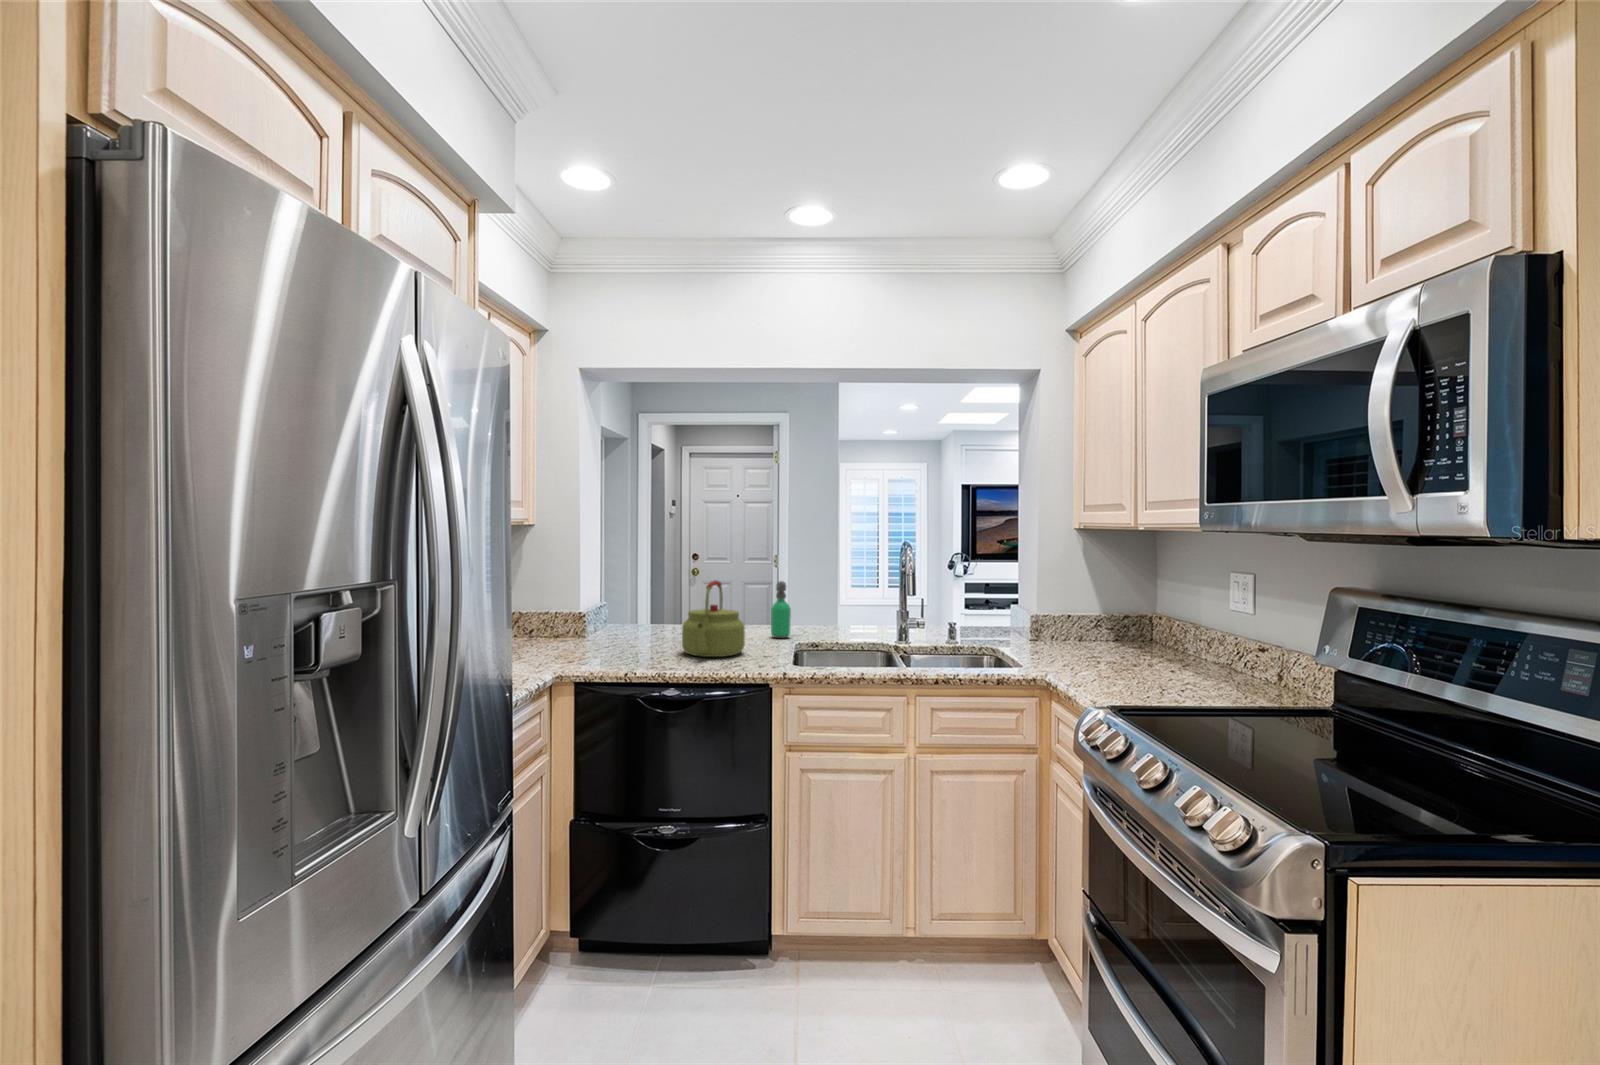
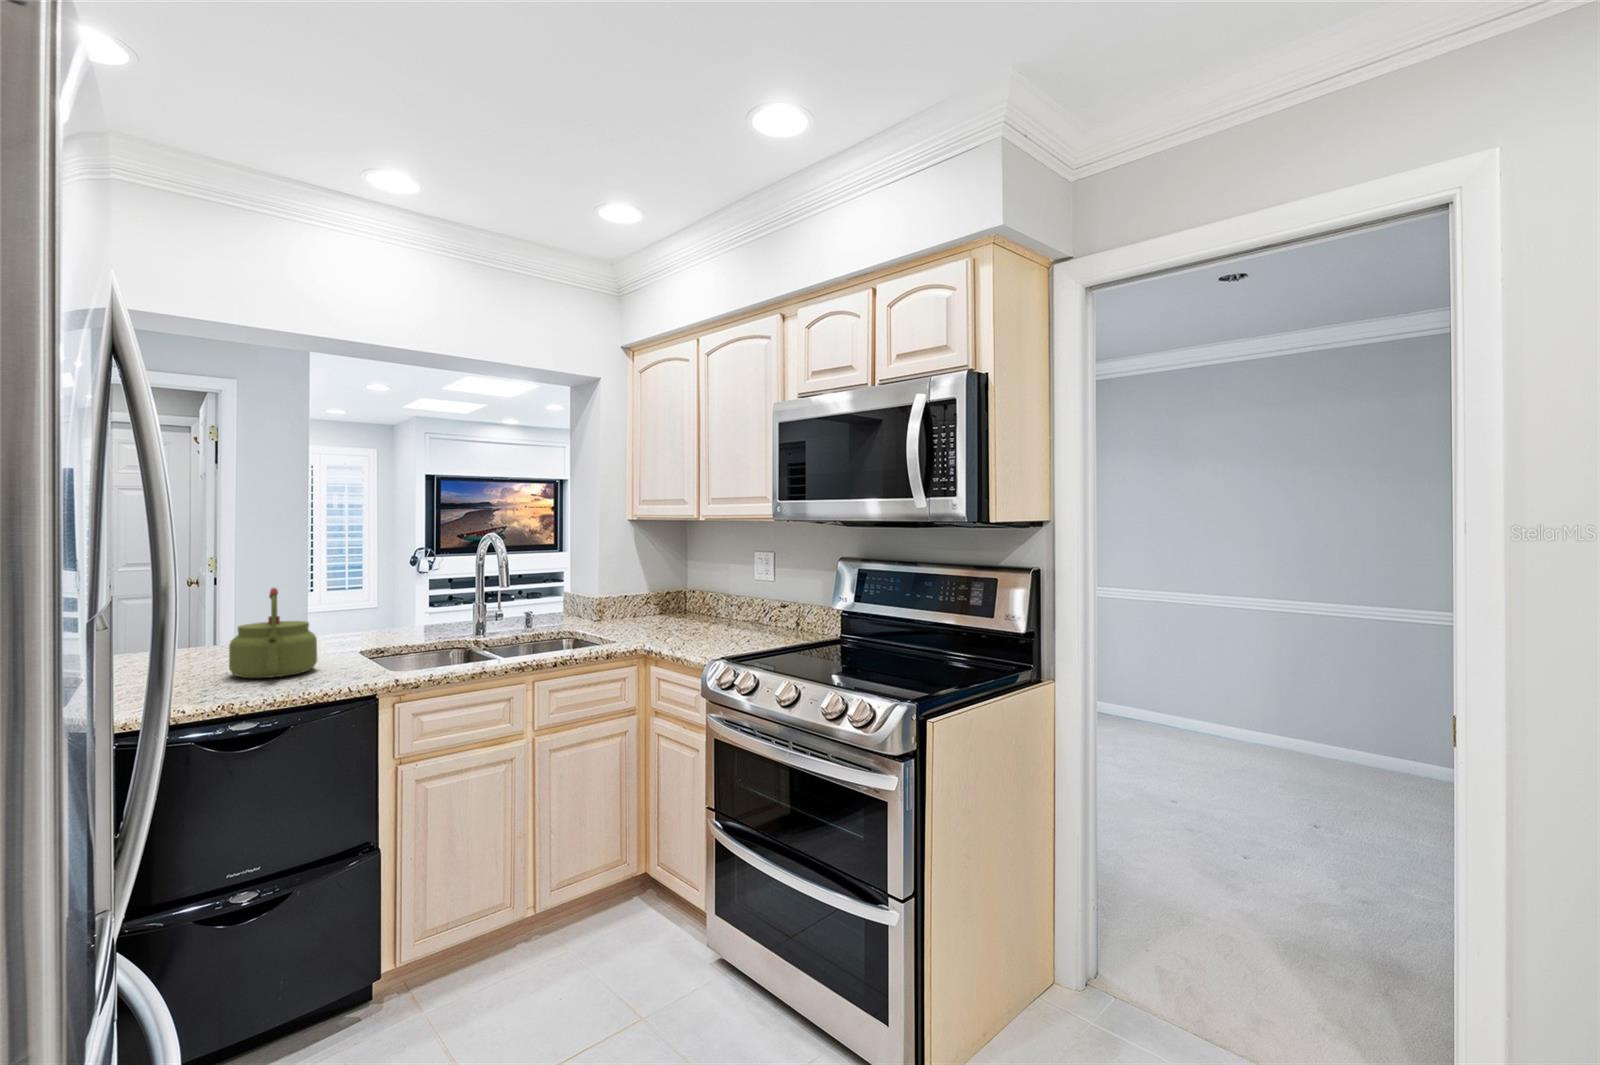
soap dispenser: present [771,581,791,638] -> none [320,584,346,649]

